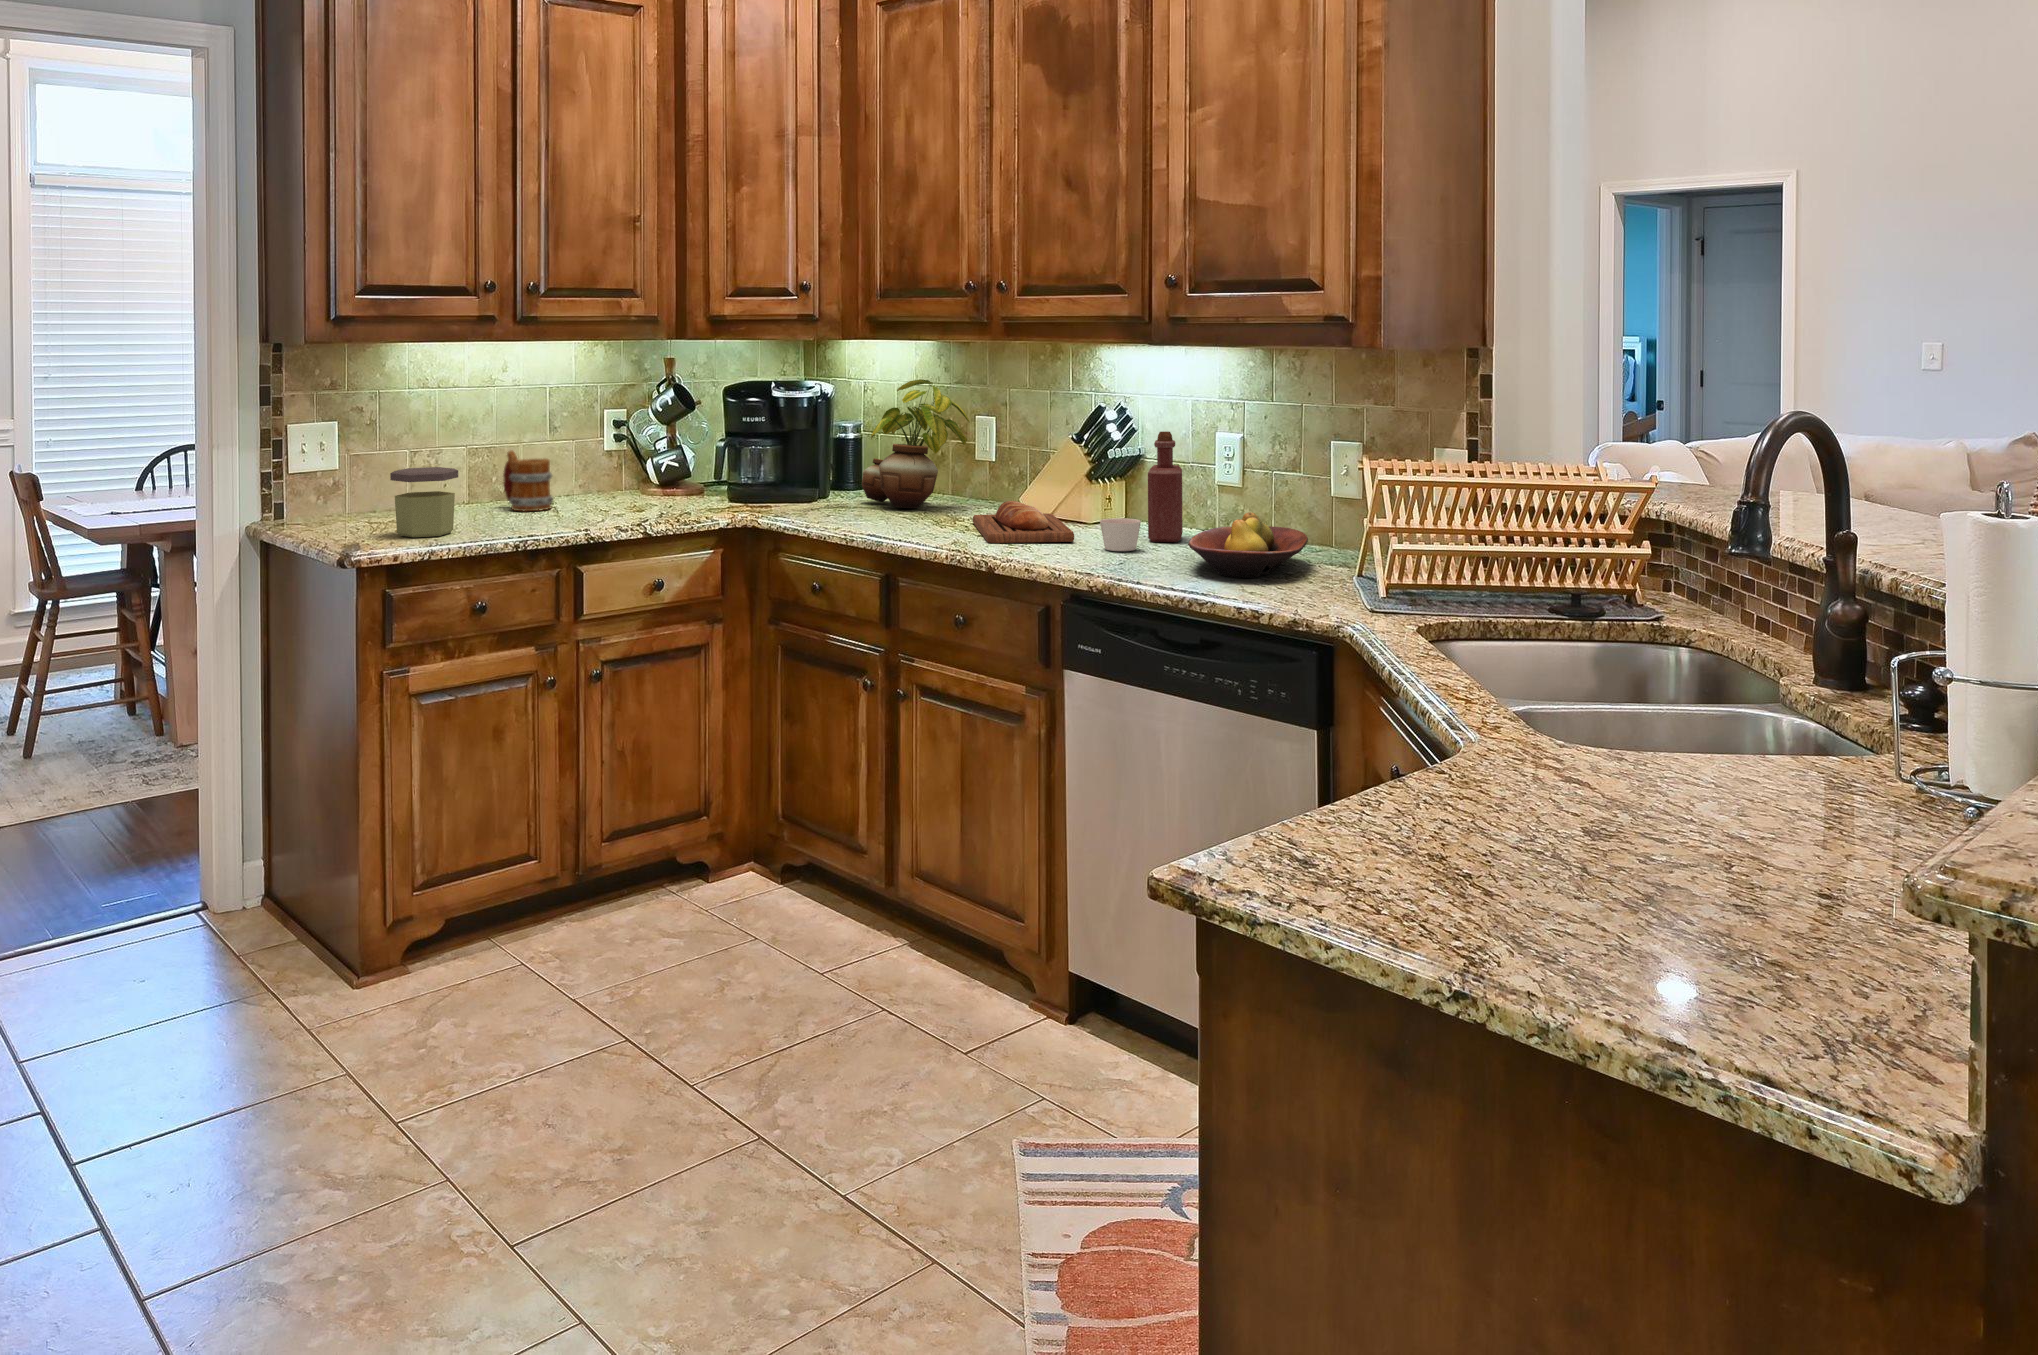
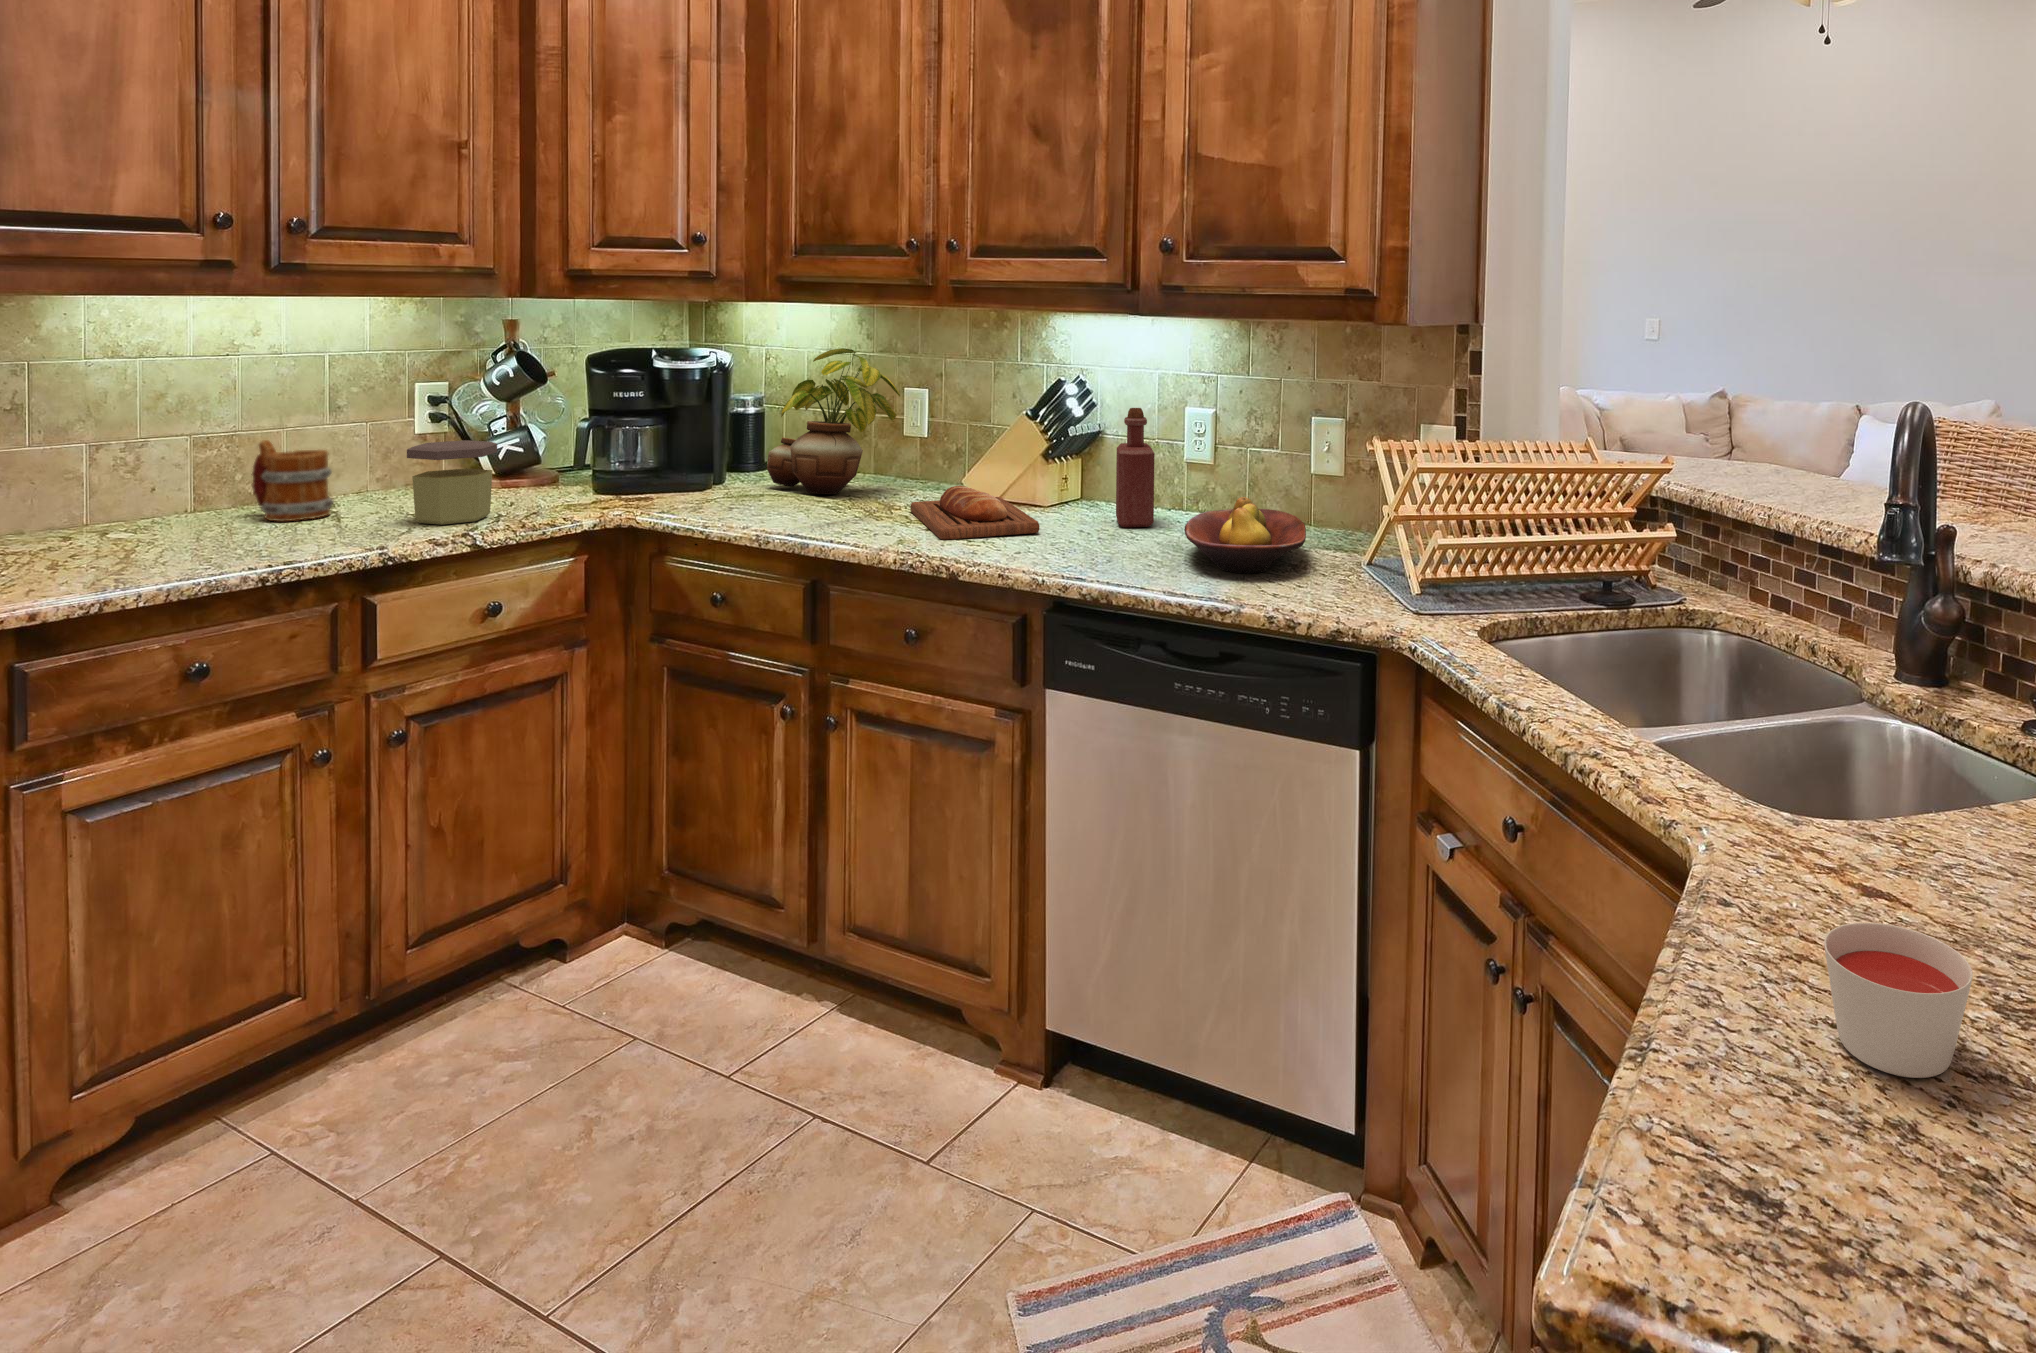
jar: present [390,467,458,537] -> present [407,440,497,525]
candle: present [1100,518,1141,551] -> present [1824,922,1973,1078]

